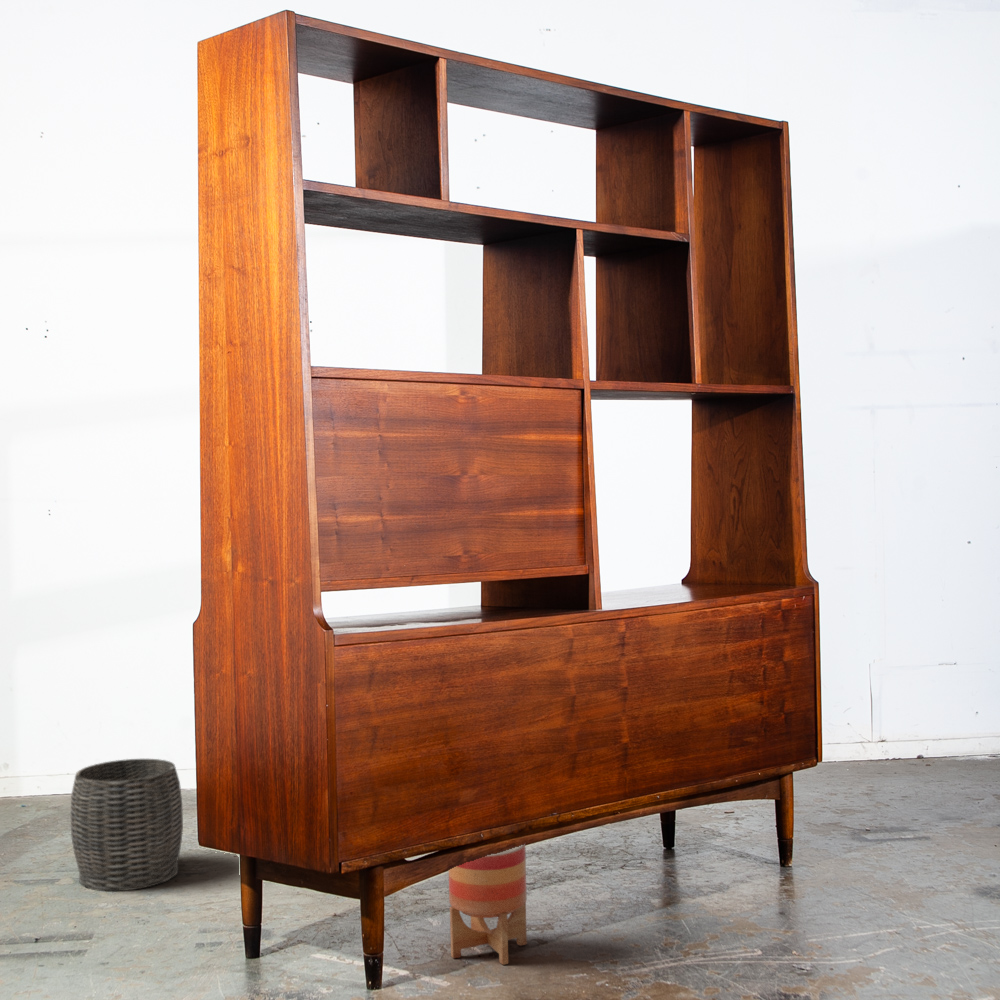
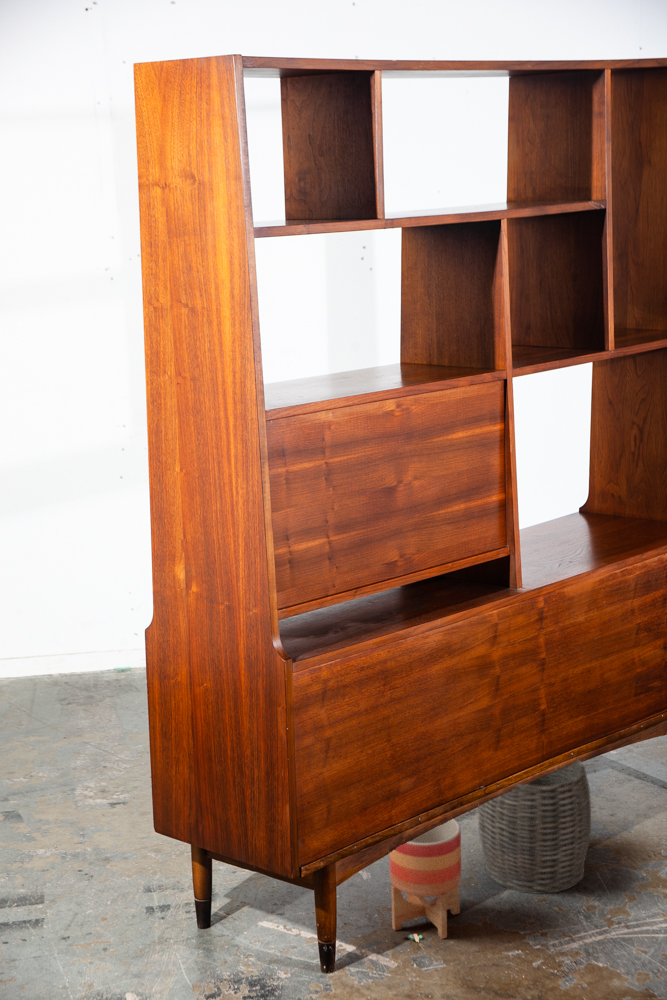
woven basket: present [71,759,183,891] -> present [479,759,591,894]

